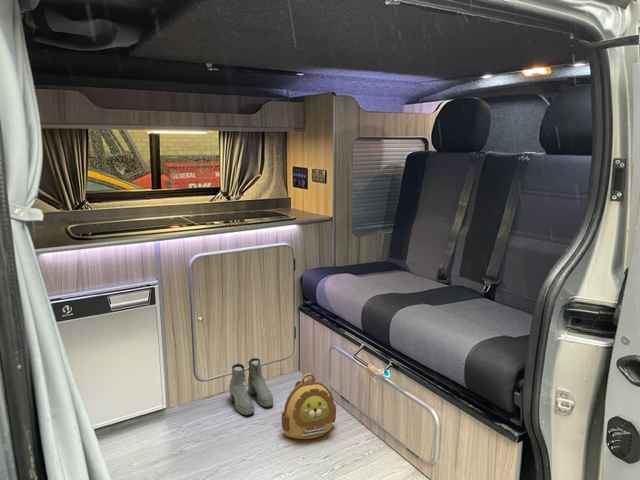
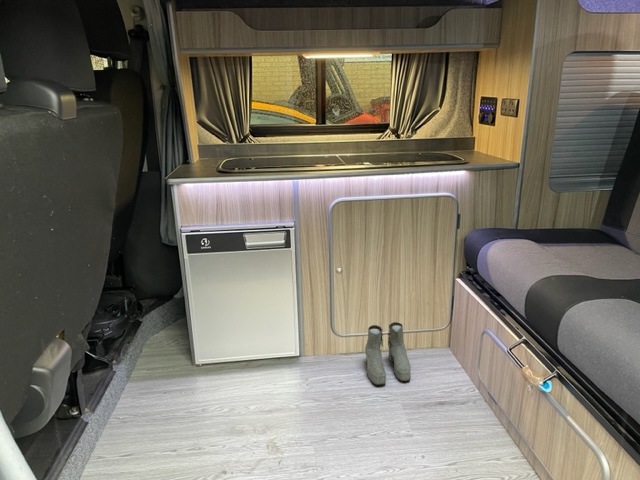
backpack: present [282,373,336,439] -> none [407,357,479,436]

